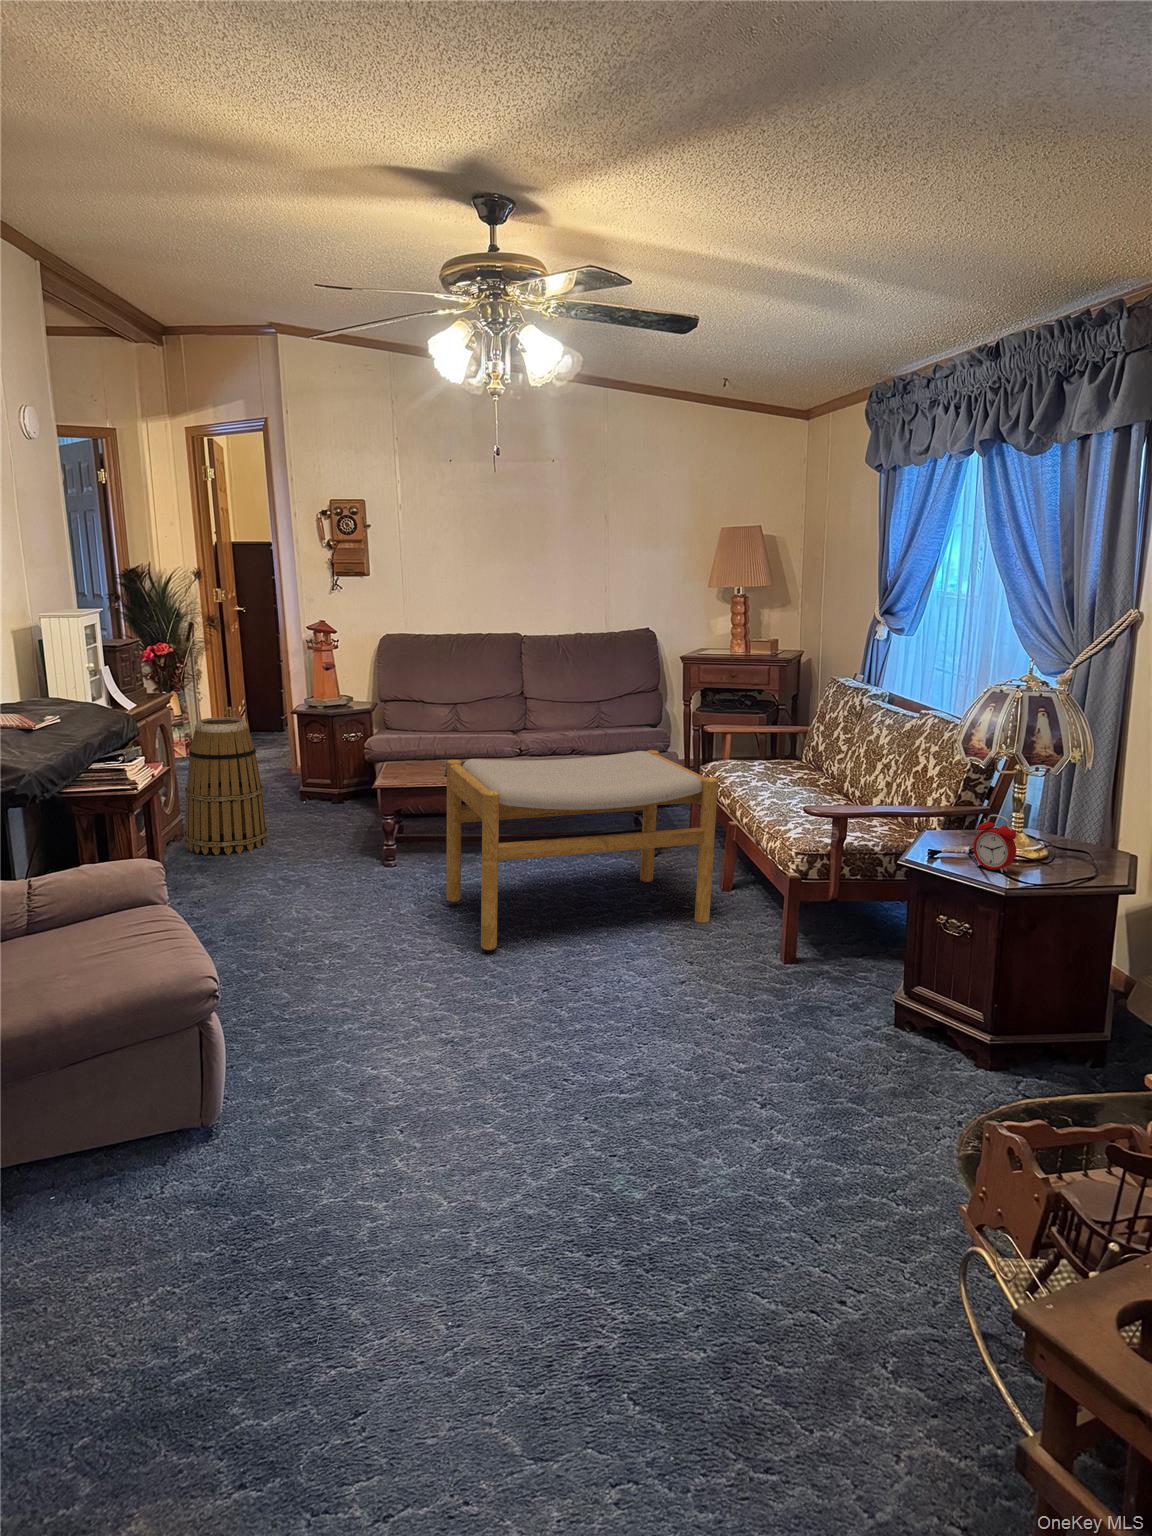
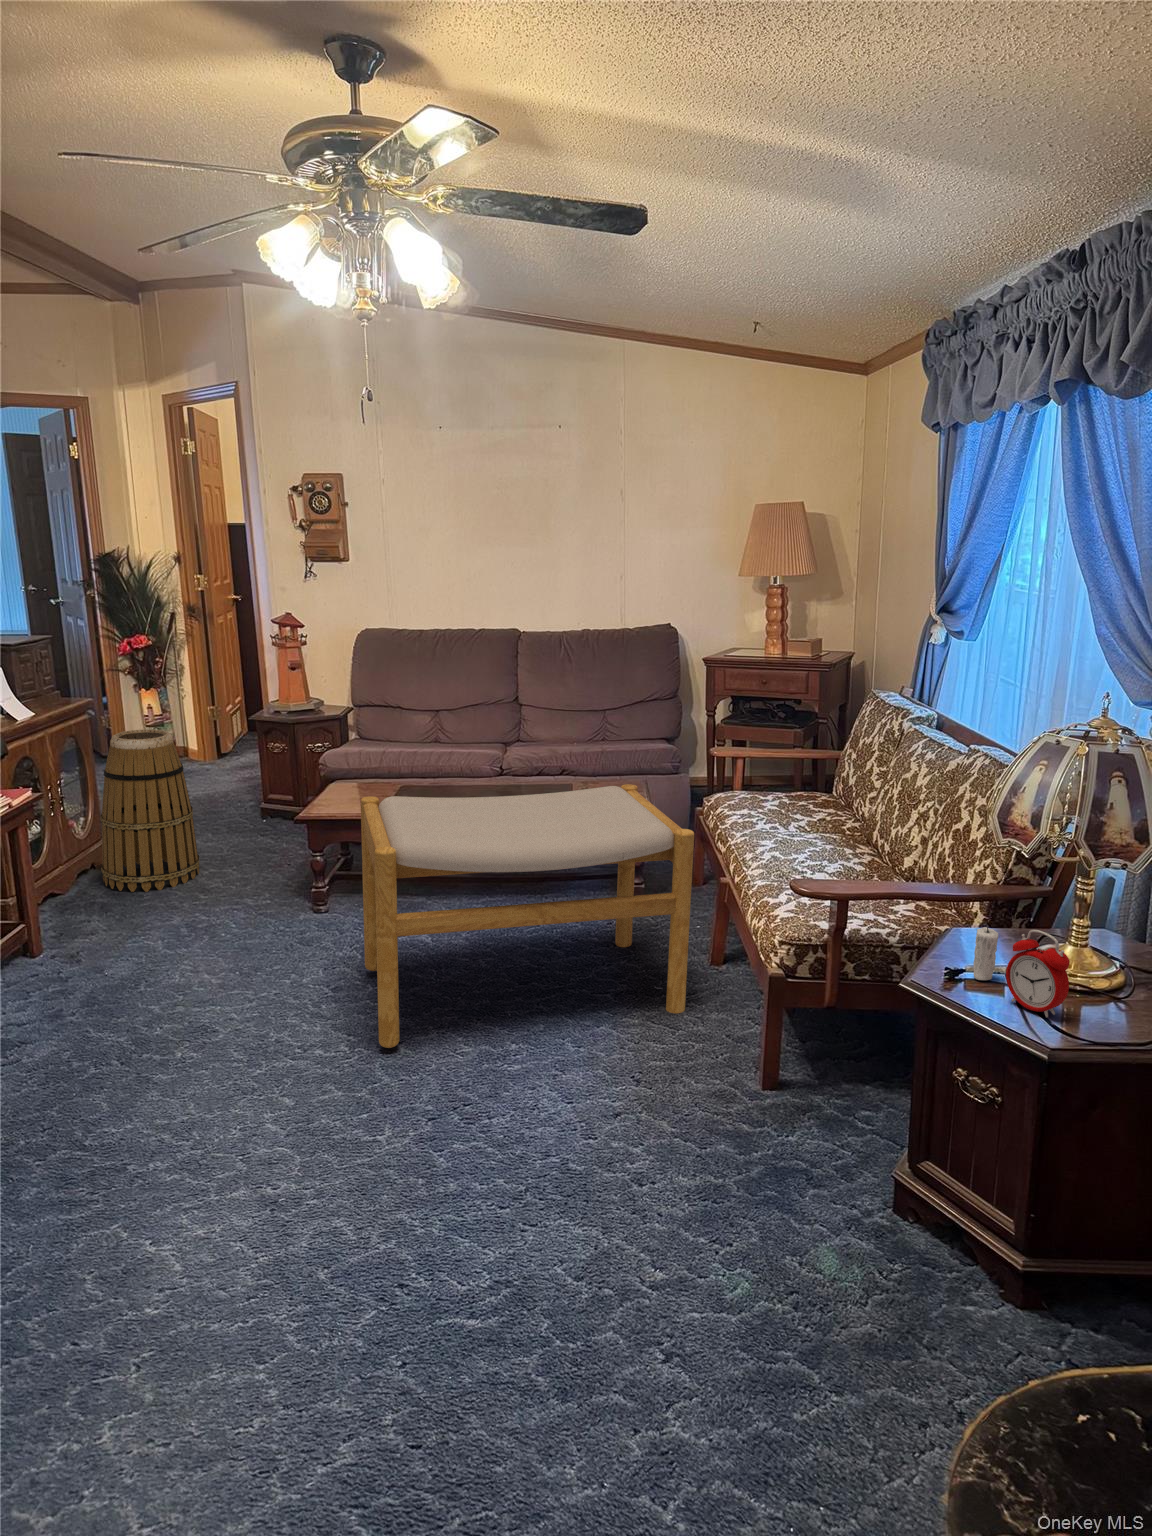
candle: none [948,814,966,856] -> present [973,924,999,980]

